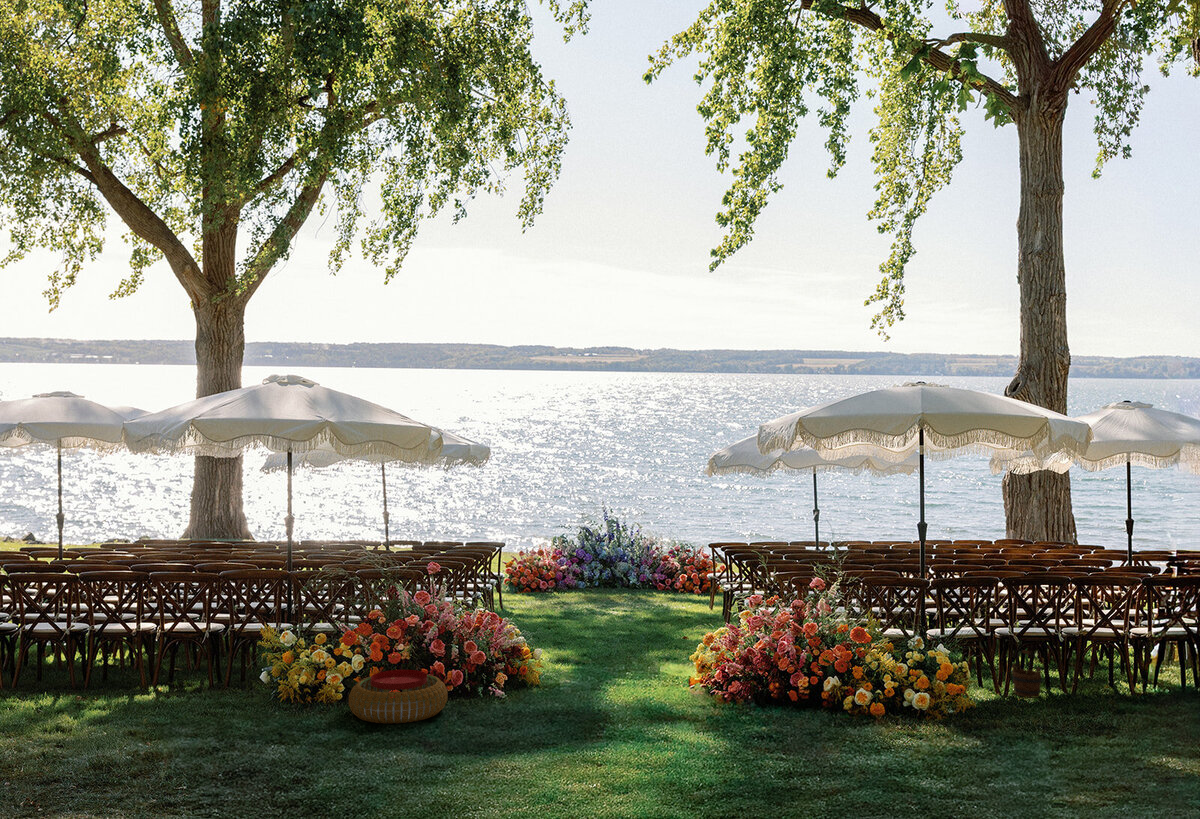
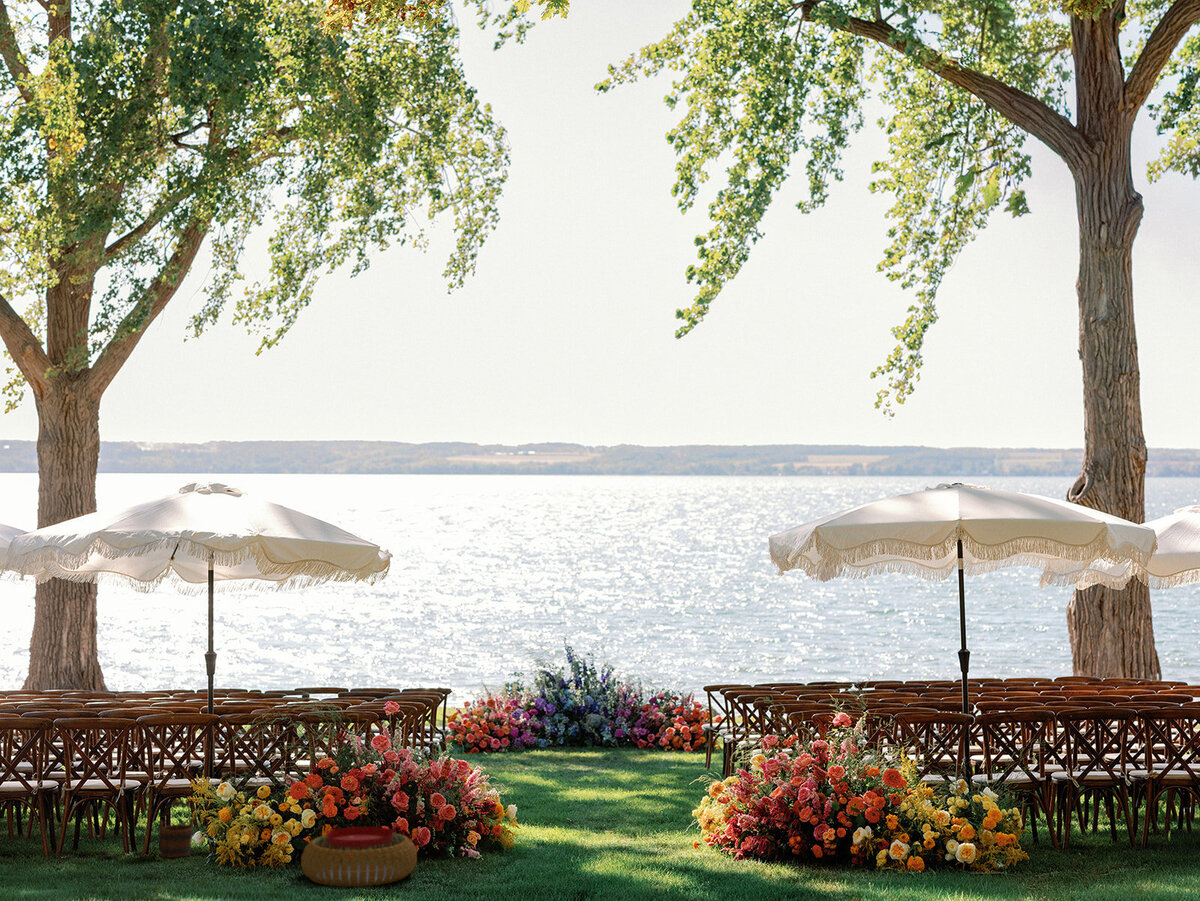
wooden bucket: present [1012,650,1042,698] -> present [159,801,194,858]

